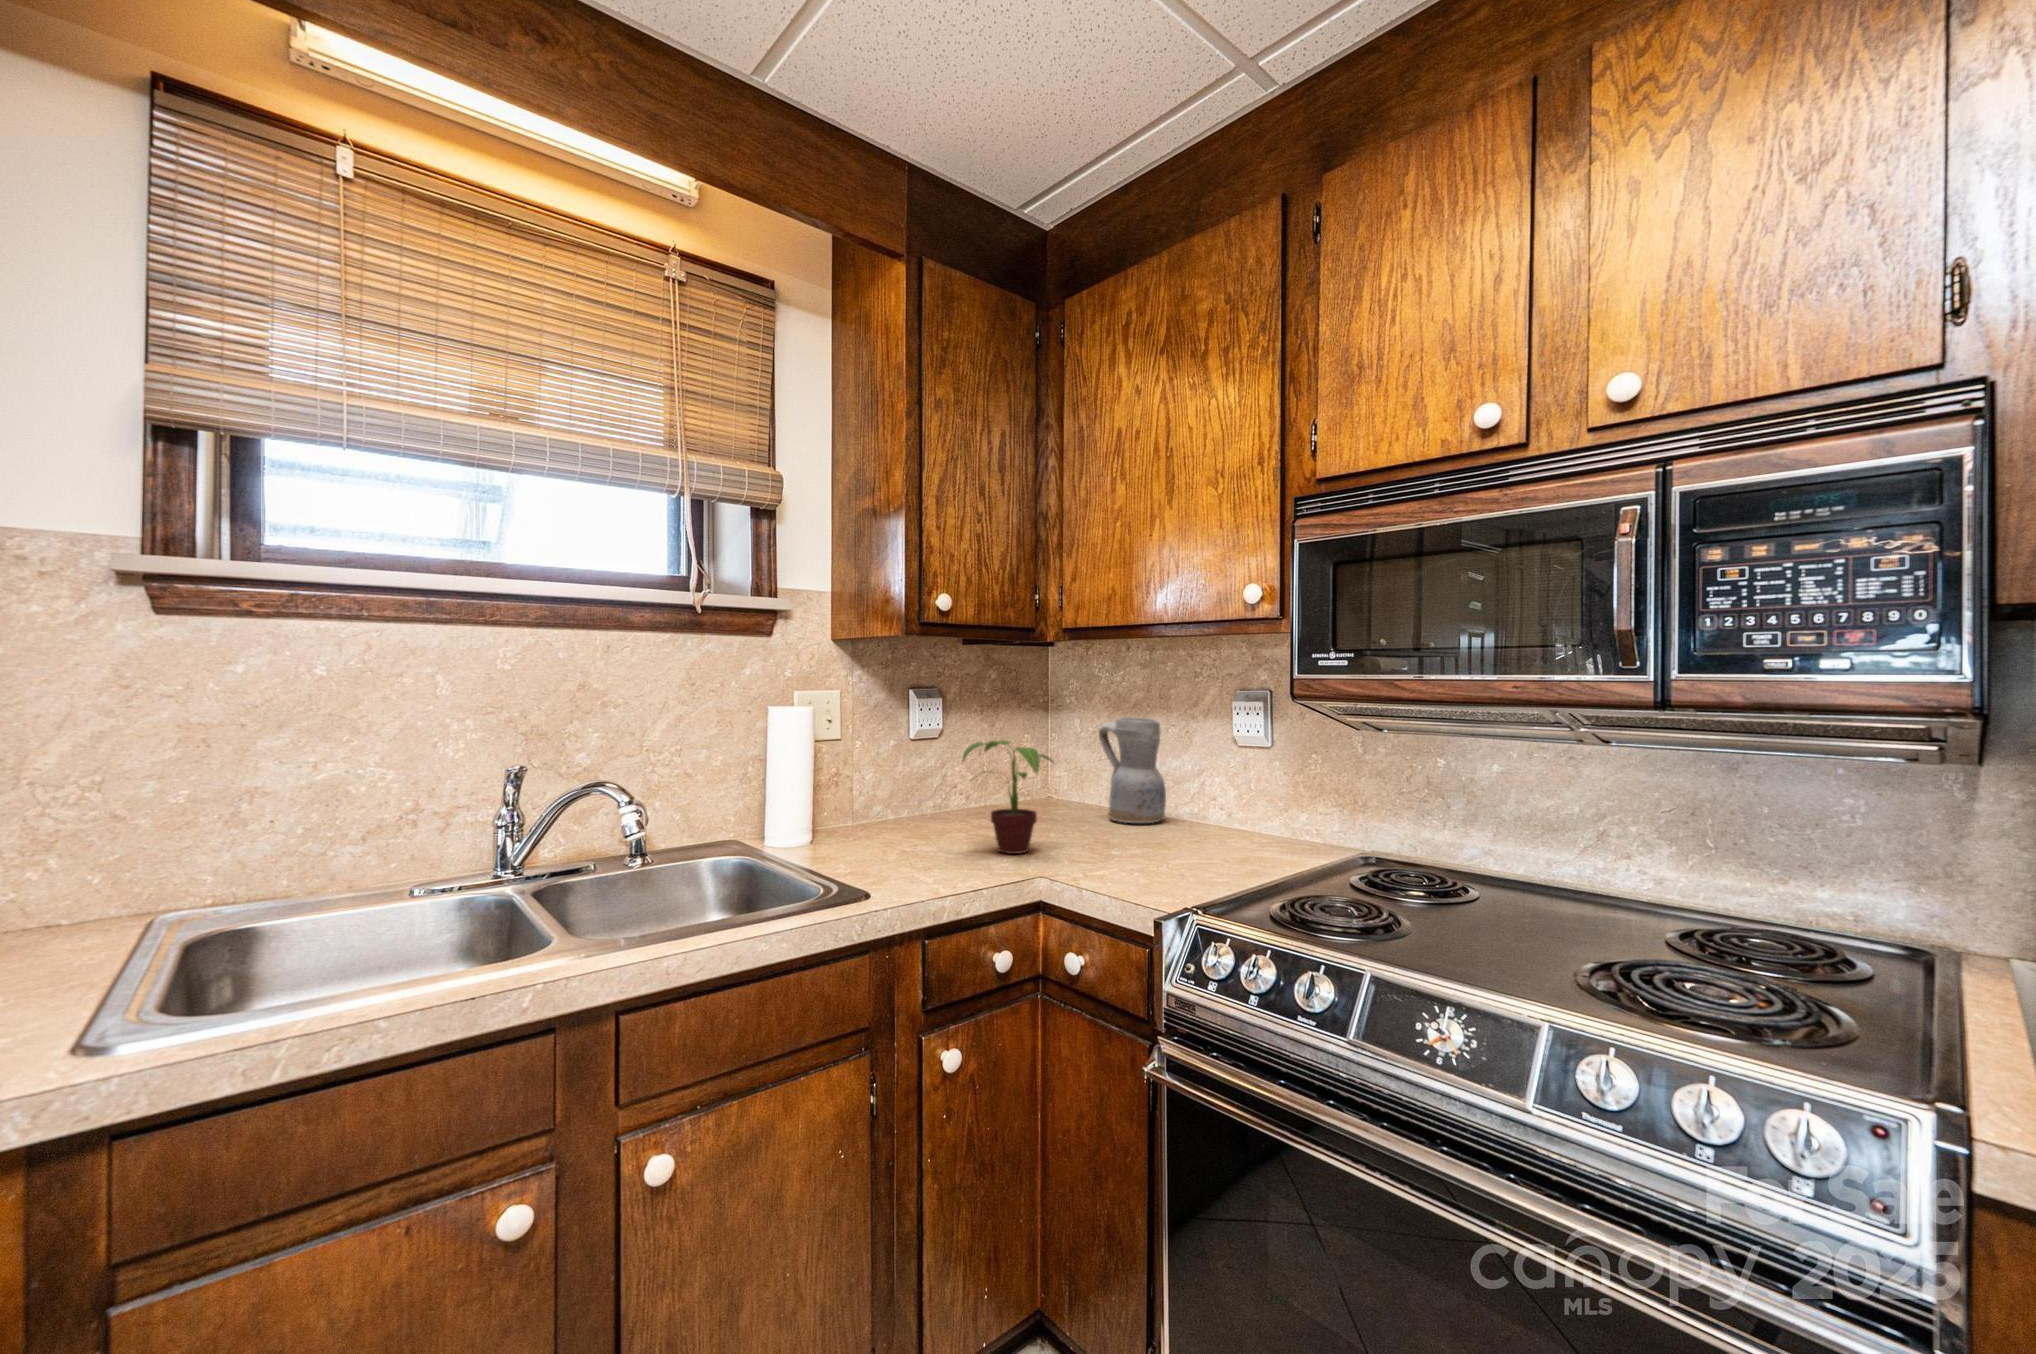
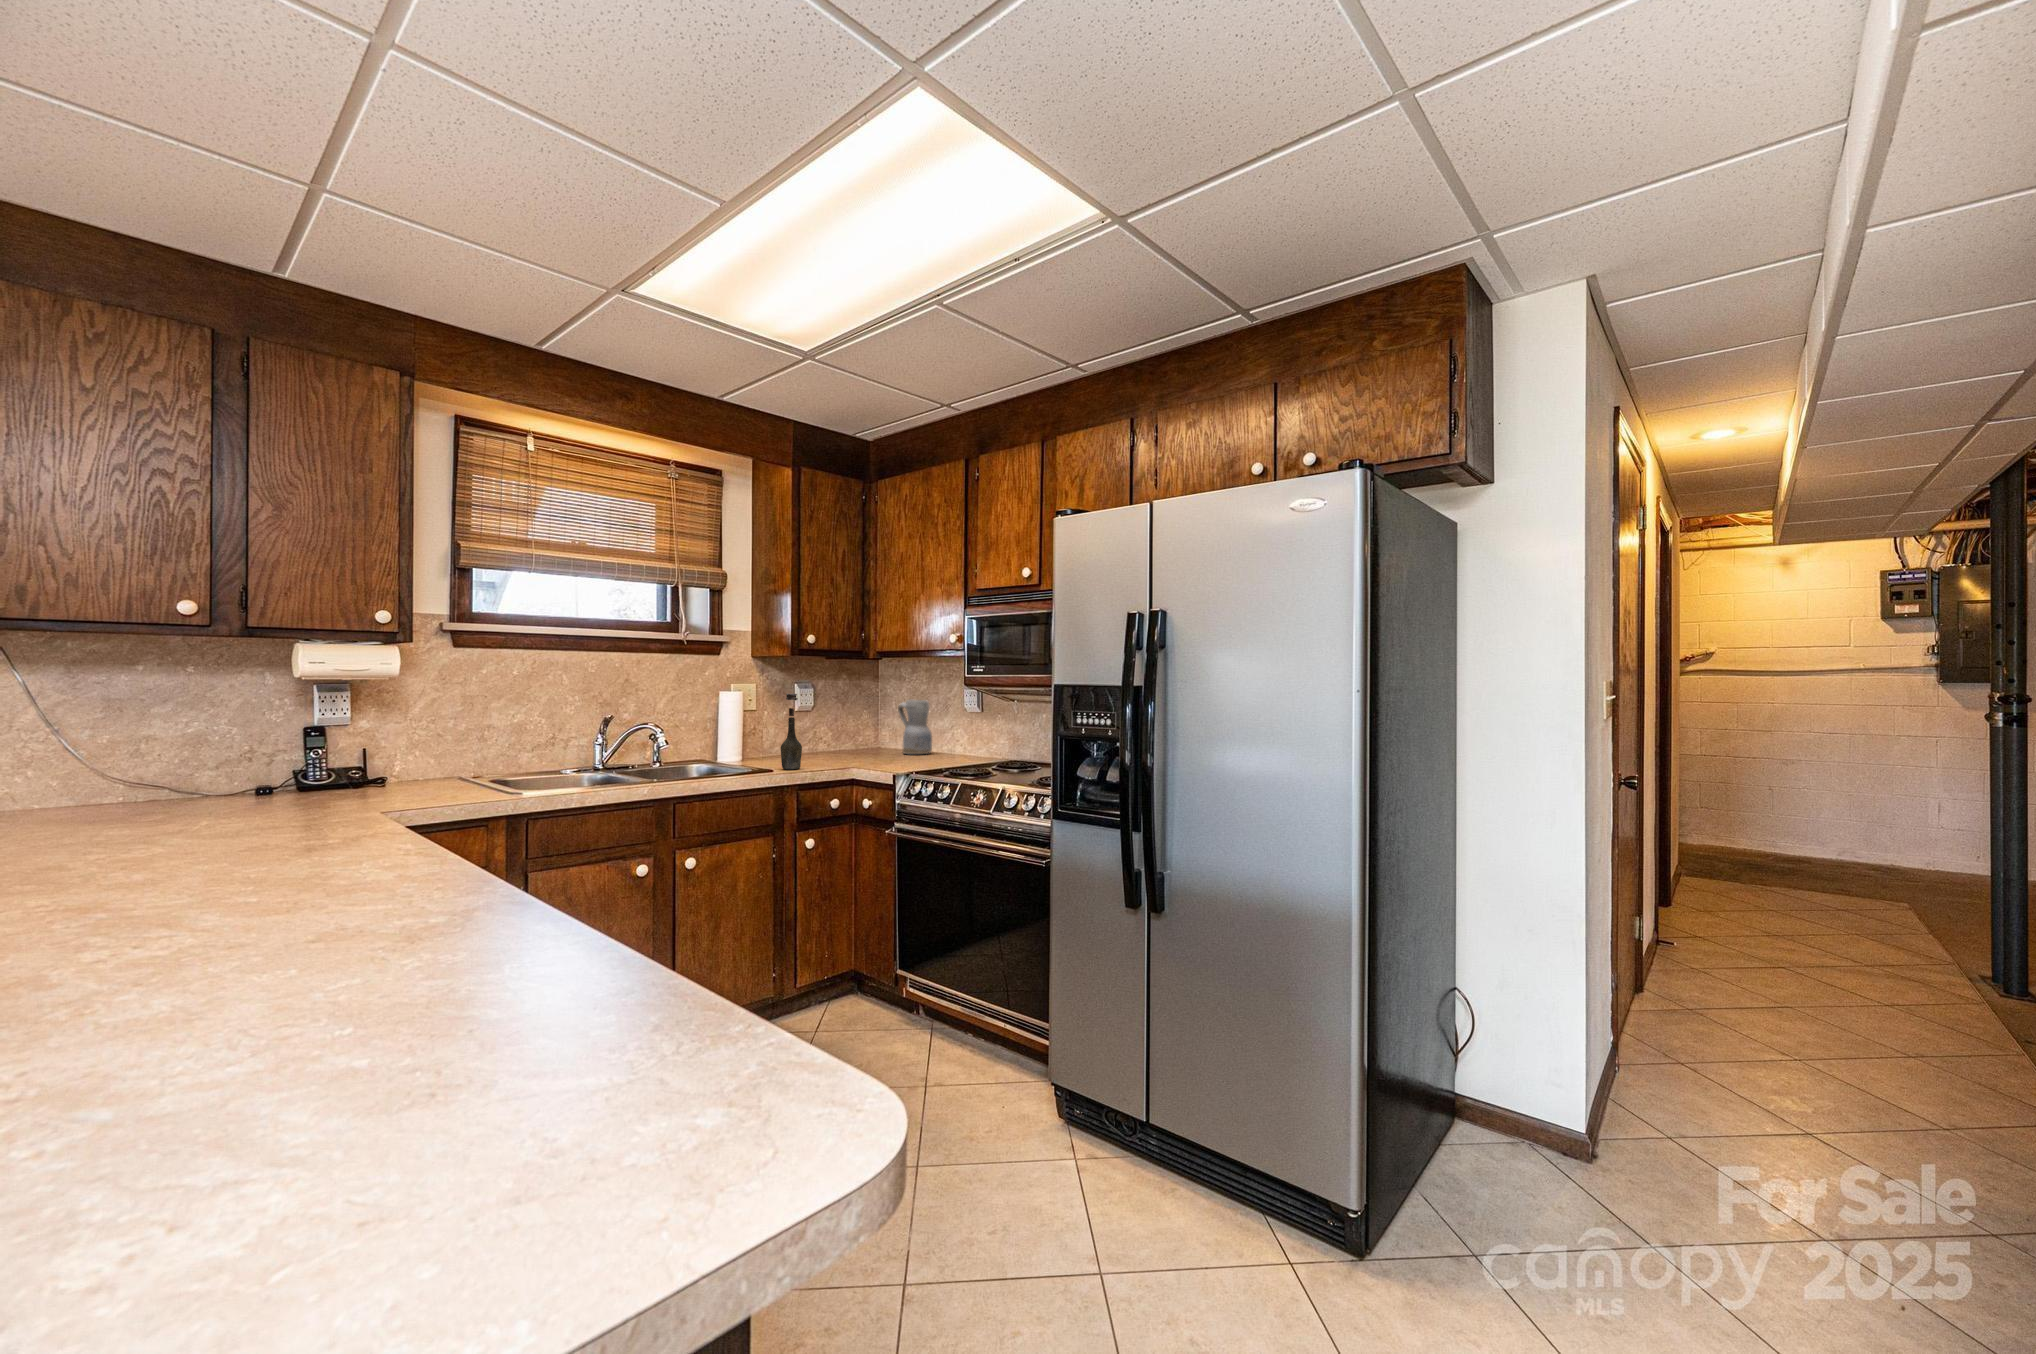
bottle: none [886,713,930,879] -> present [781,694,802,769]
potted plant: present [962,740,1053,854] -> none [818,709,868,763]

